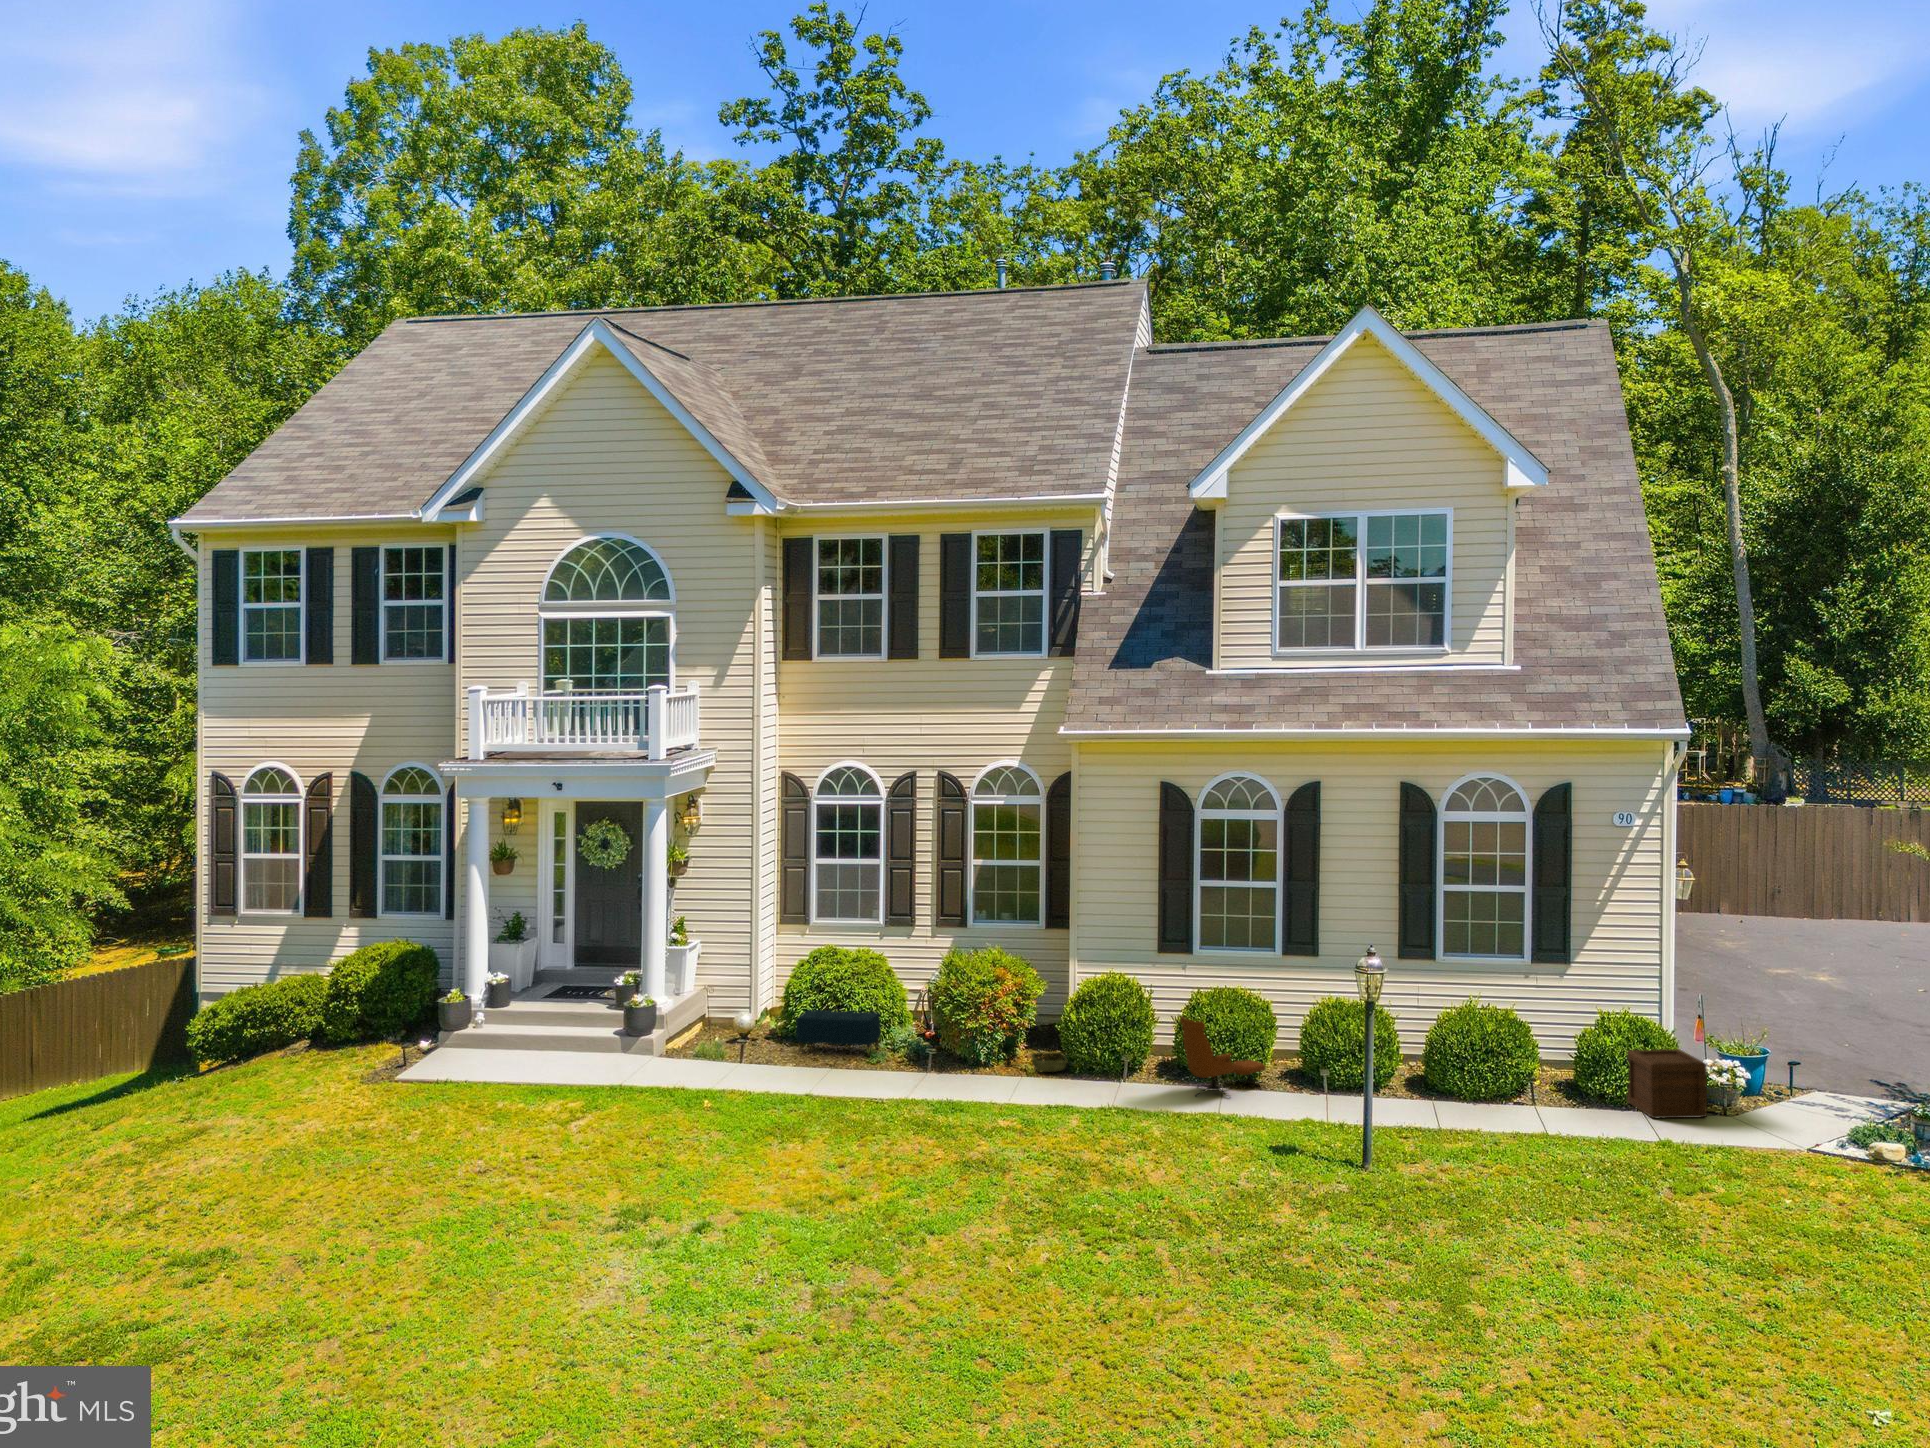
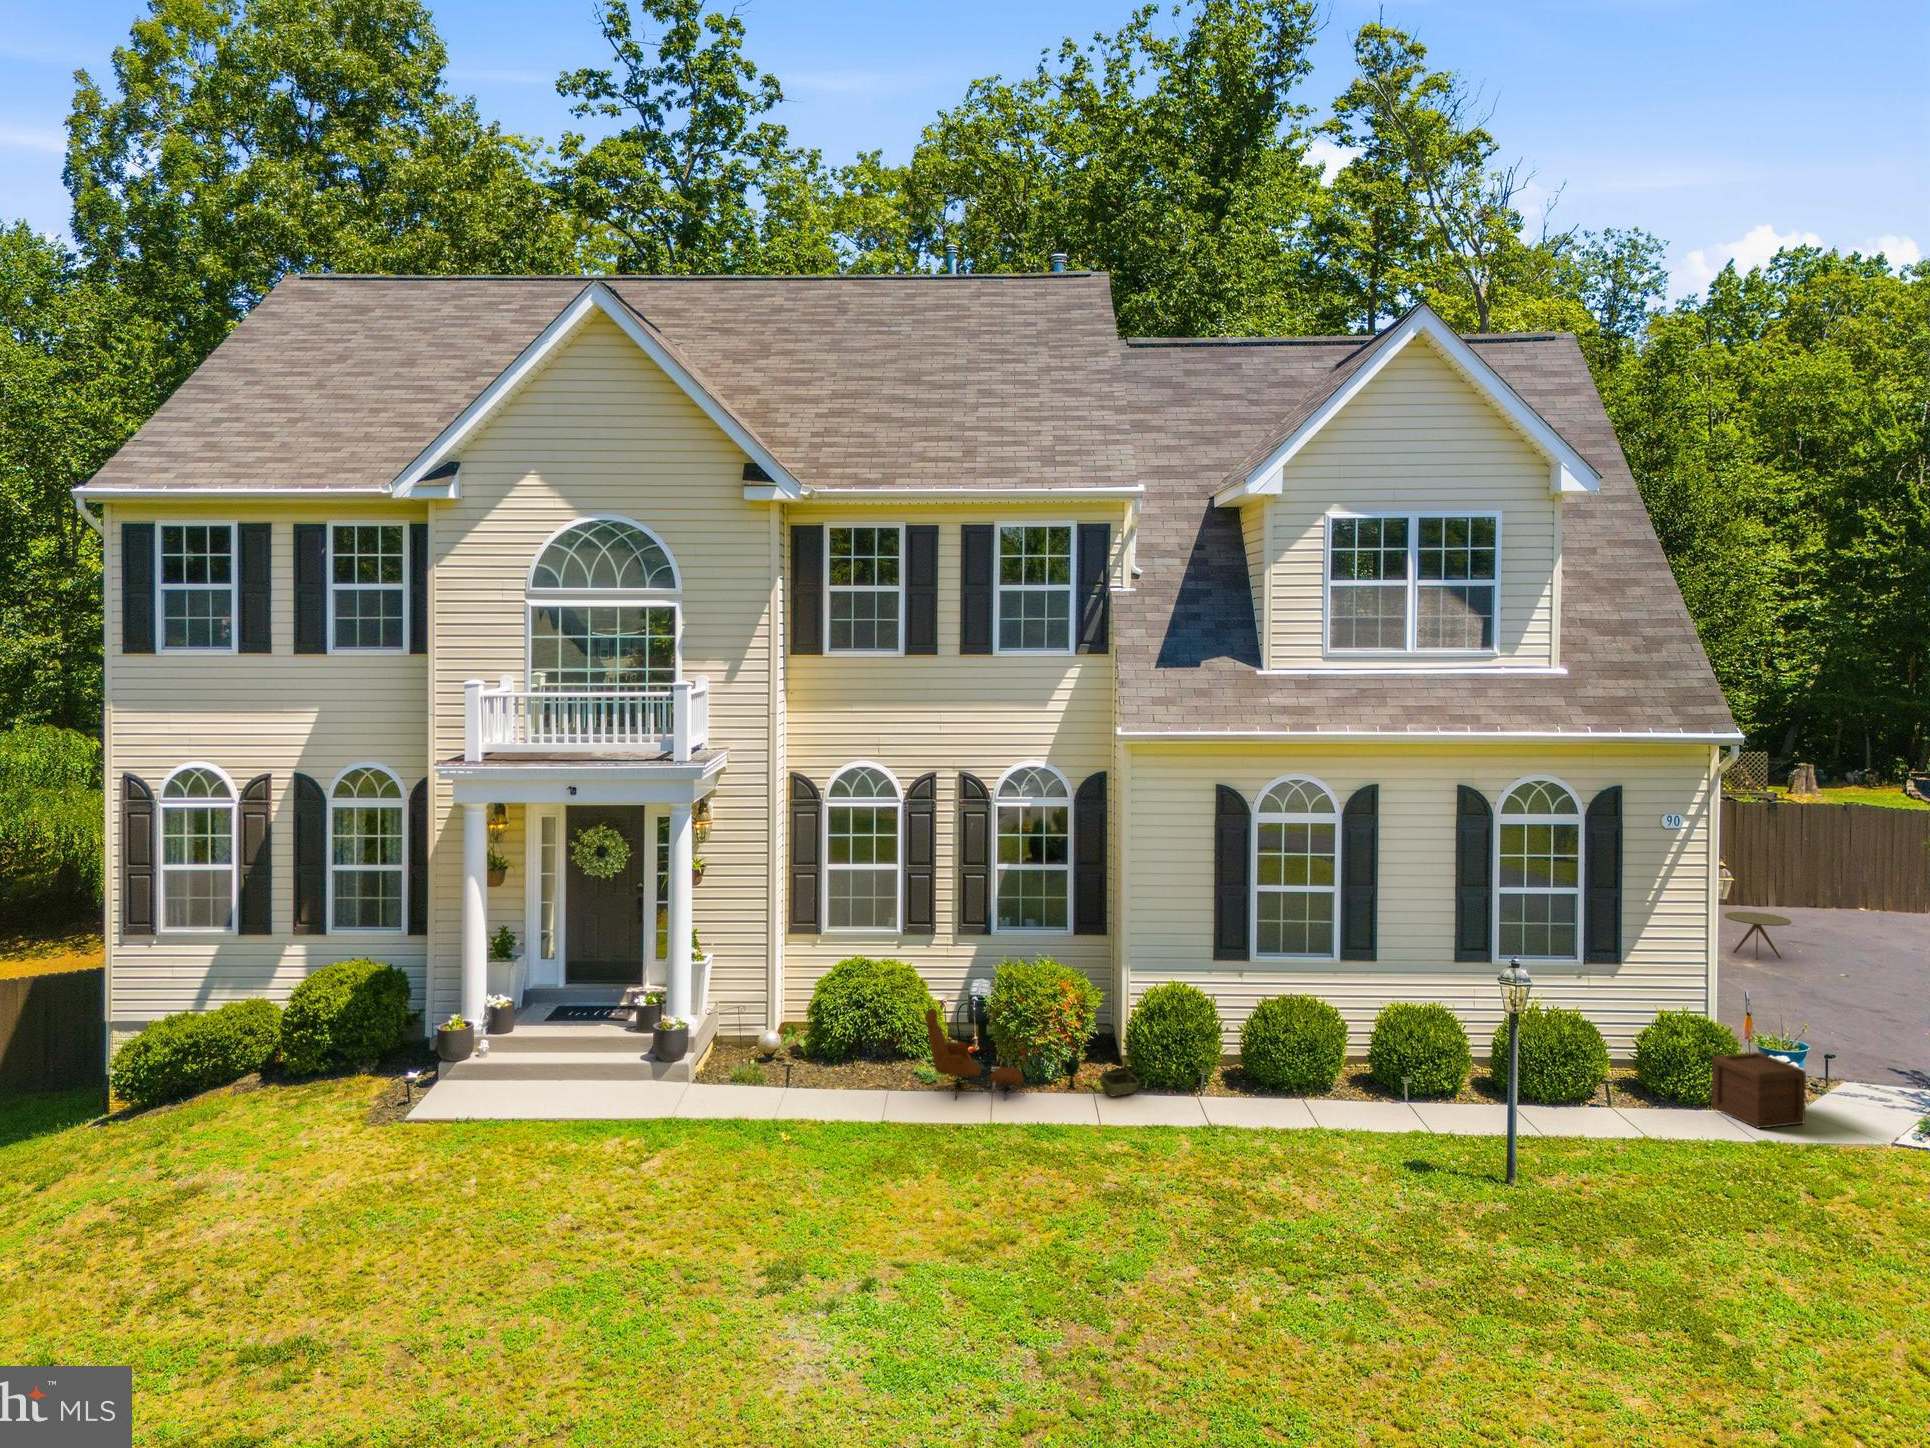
round table: none [1838,940,1910,991] -> present [1724,912,1791,960]
bench: present [796,1010,881,1057] -> none [835,1031,921,1083]
lounge chair: present [1180,1016,1266,1095] -> present [925,1009,1024,1098]

